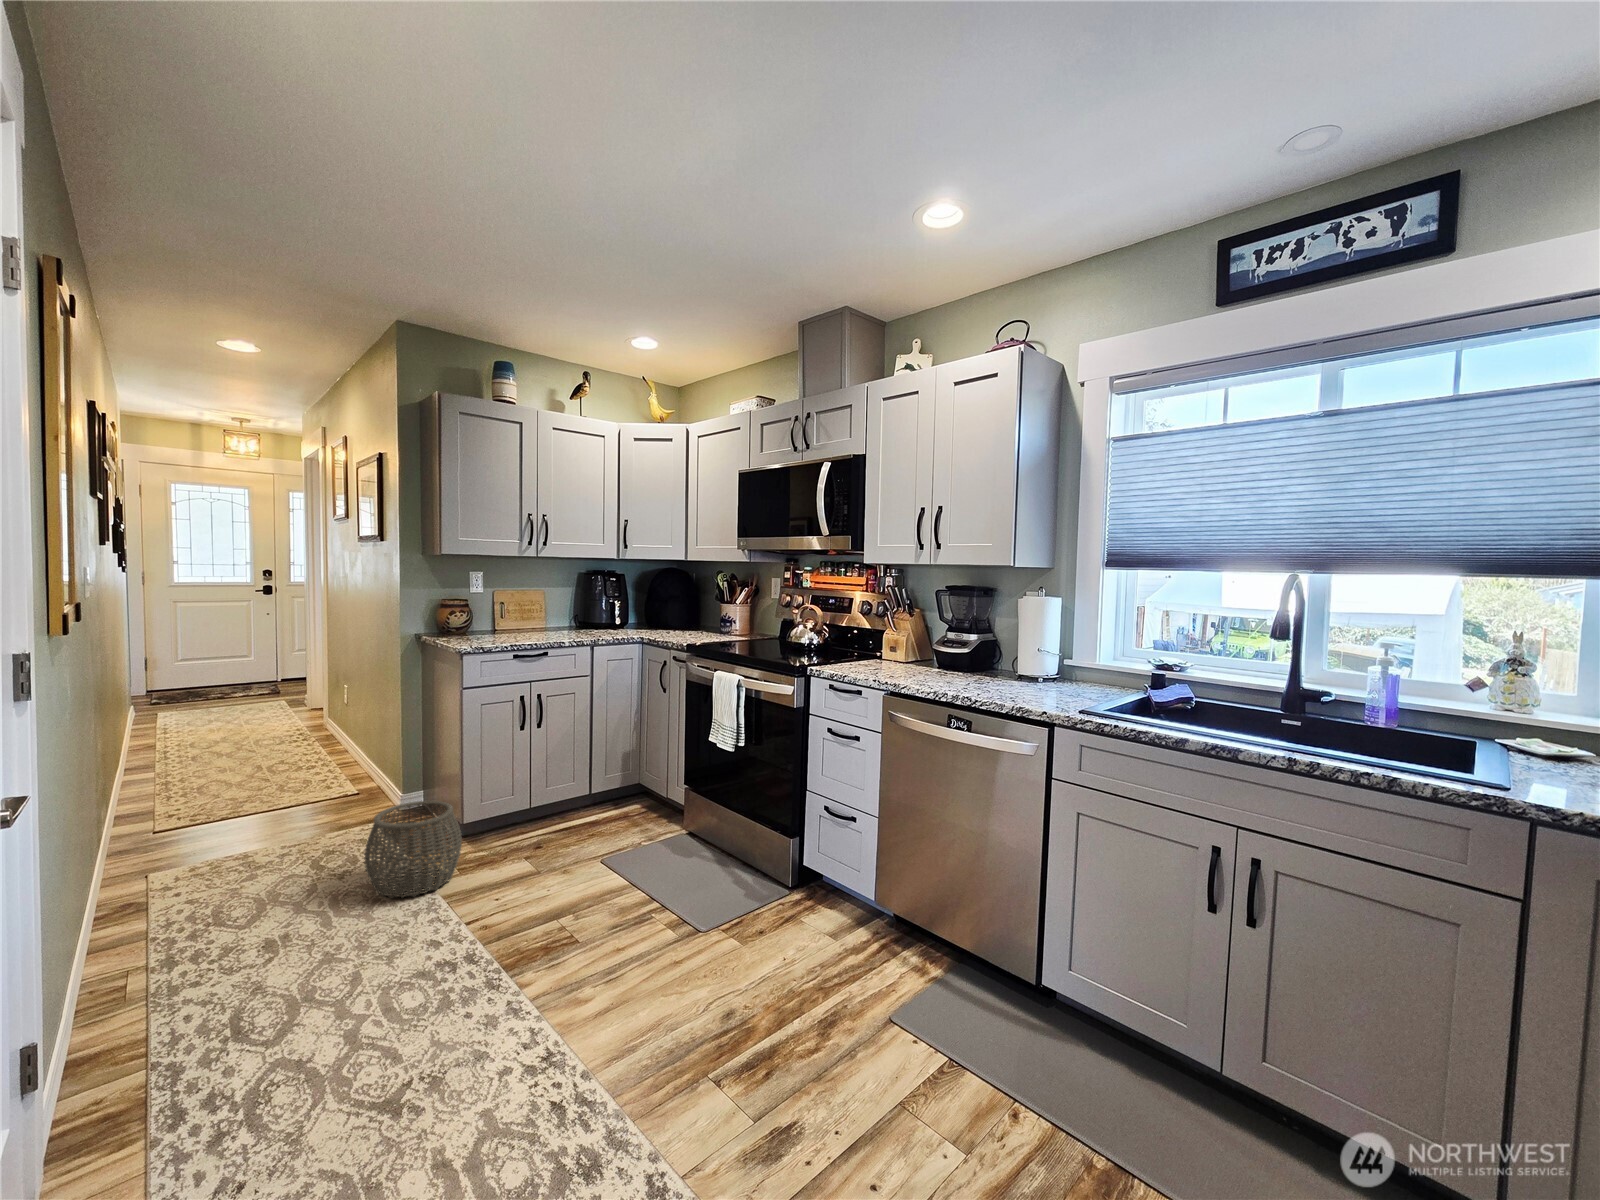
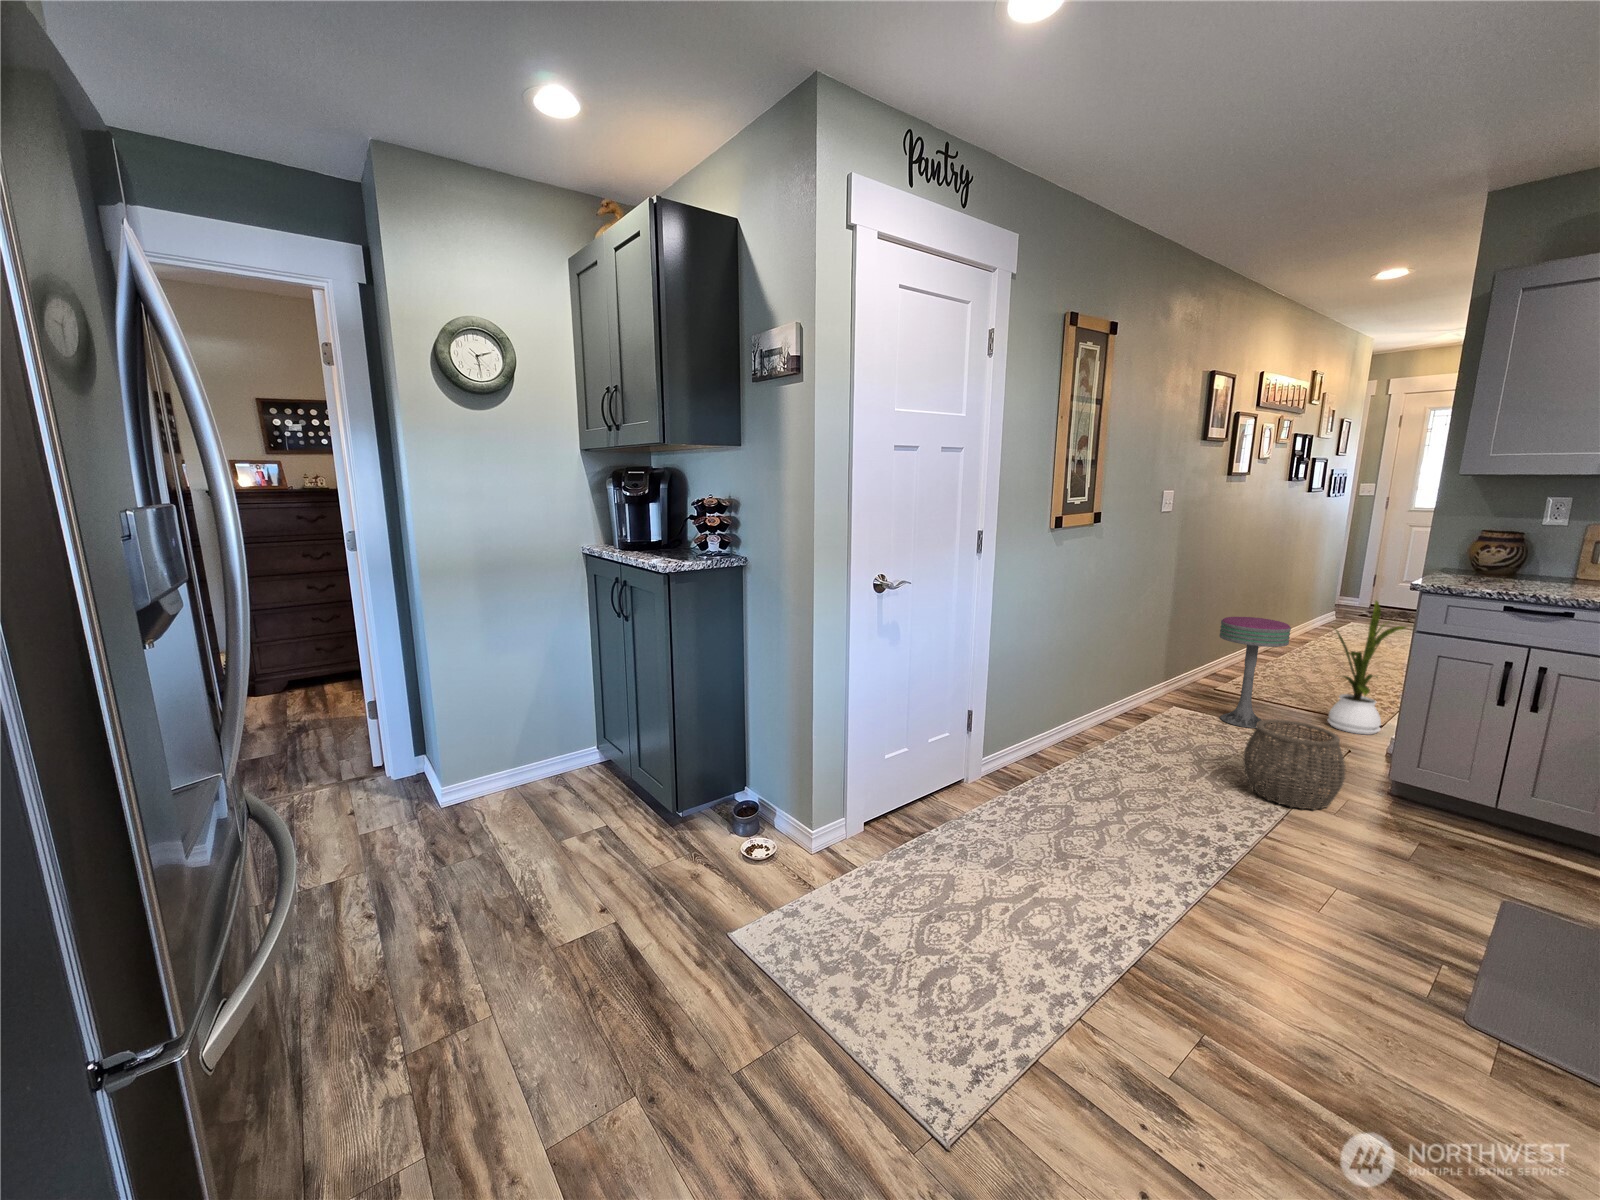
house plant: none [307,669,379,808] -> present [1328,601,1406,734]
bar stool: none [198,712,290,854] -> present [1219,617,1291,728]

